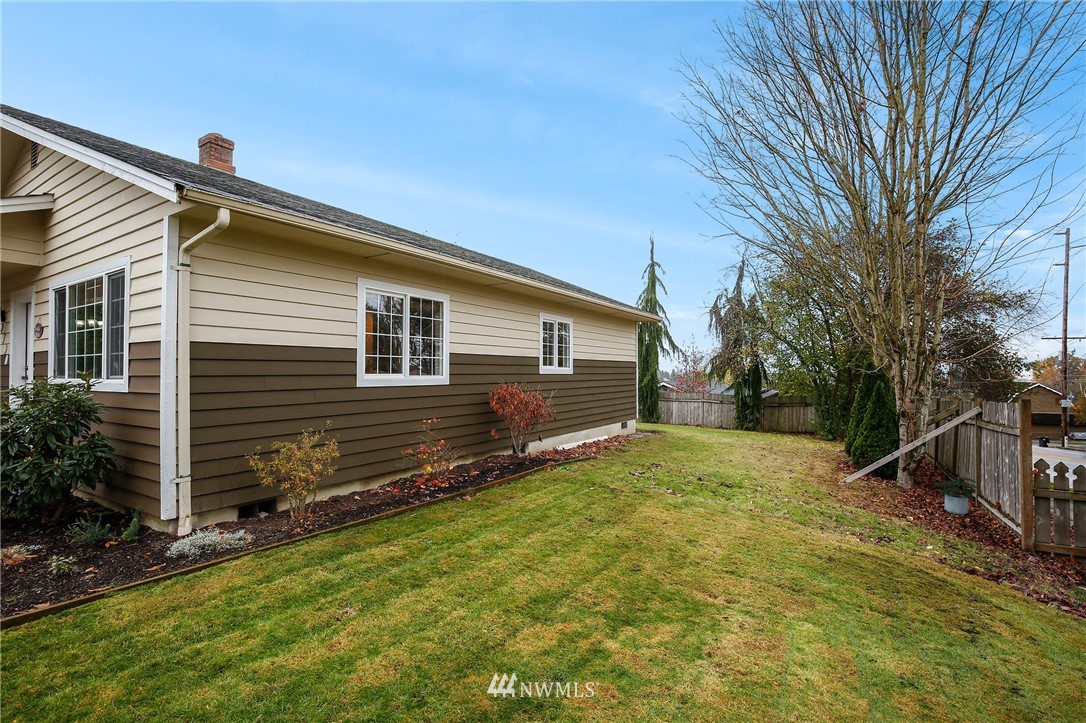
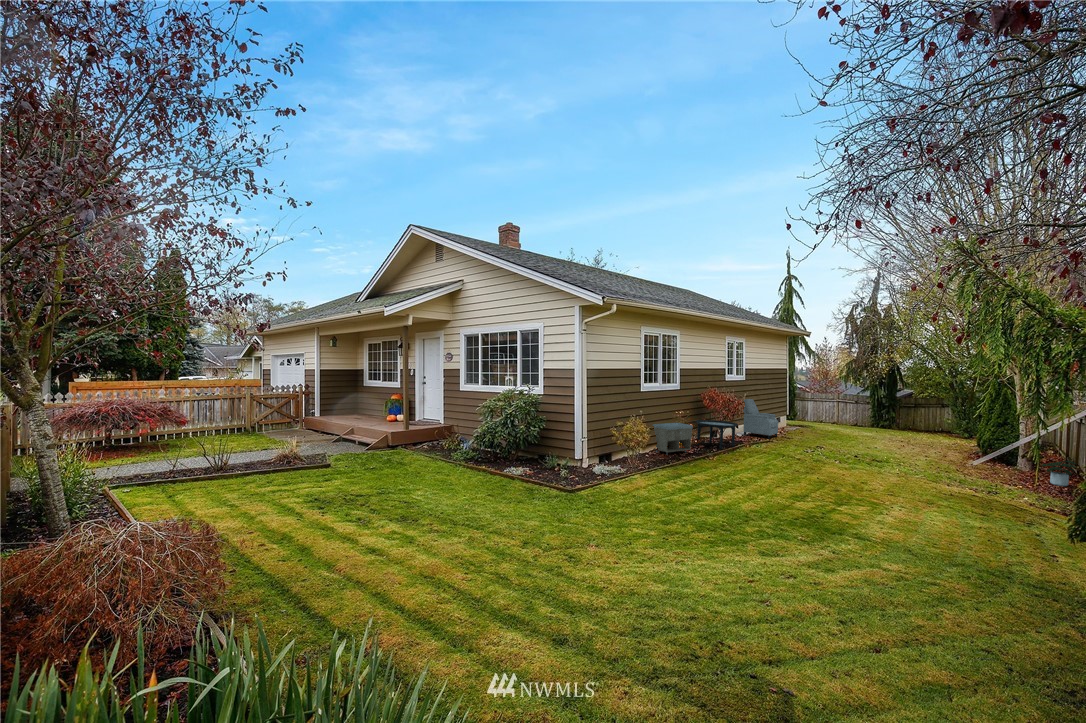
chair: none [568,400,615,454] -> present [743,399,778,439]
round table: none [481,431,542,476] -> present [696,420,738,449]
storage bench: none [383,438,455,494] -> present [653,423,693,455]

